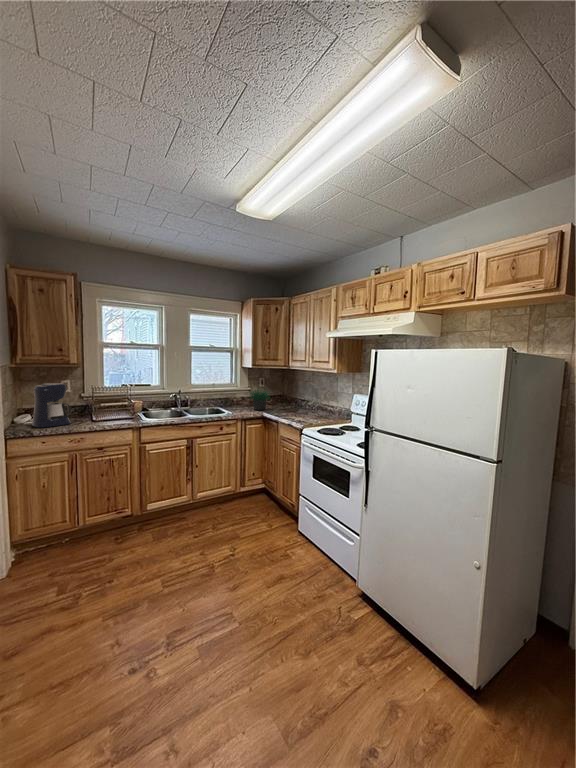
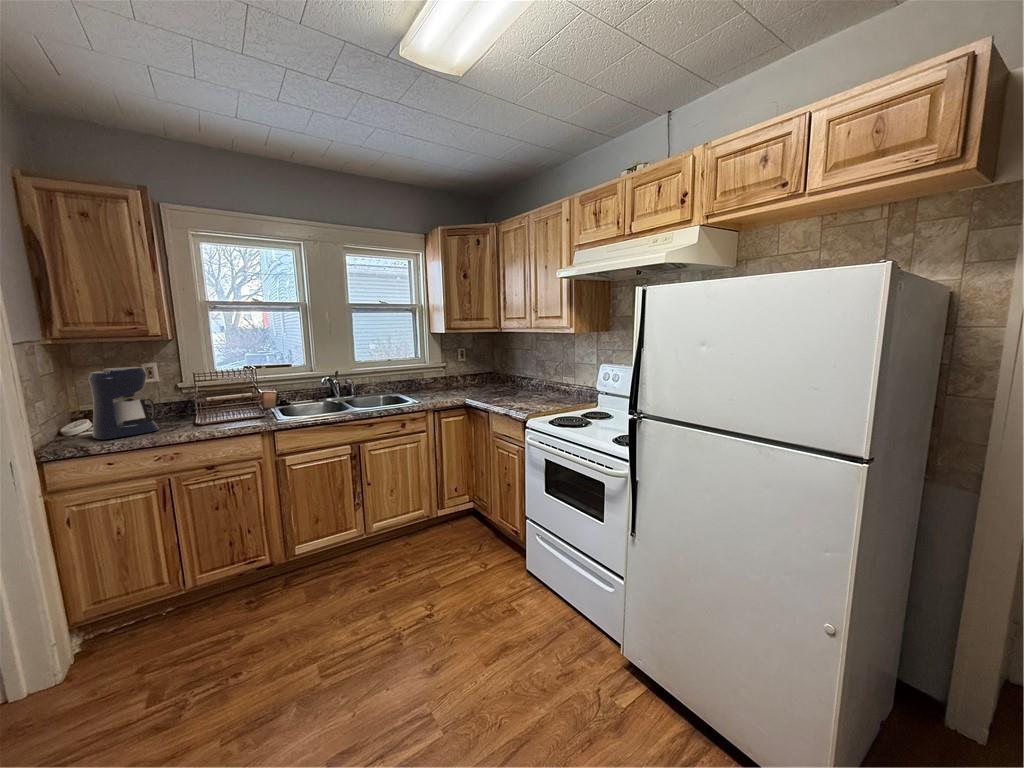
potted plant: present [250,390,270,410] -> none [435,350,483,395]

